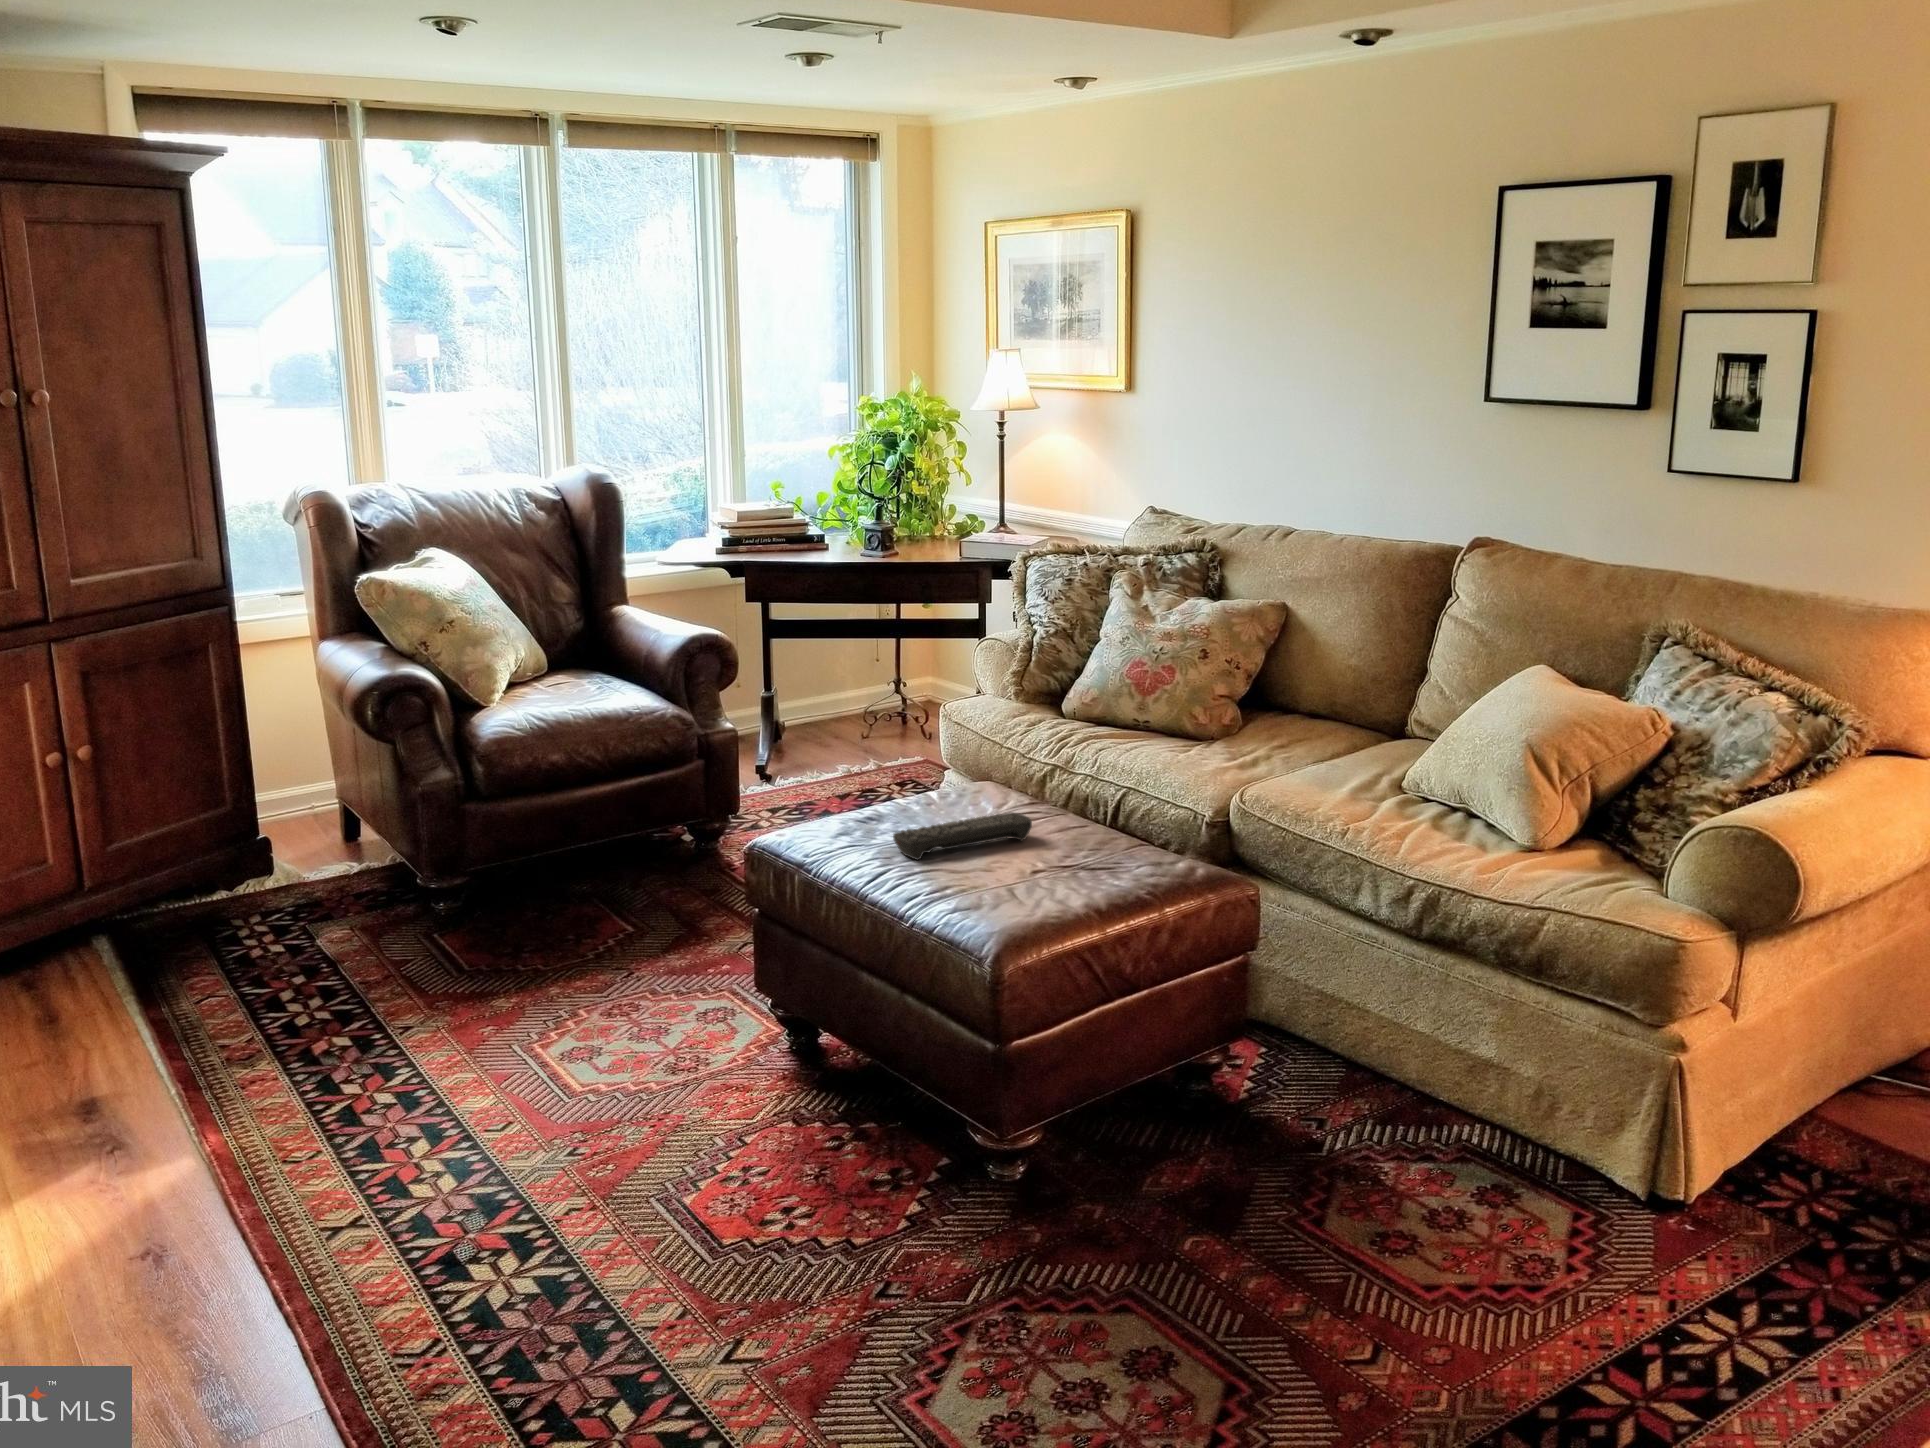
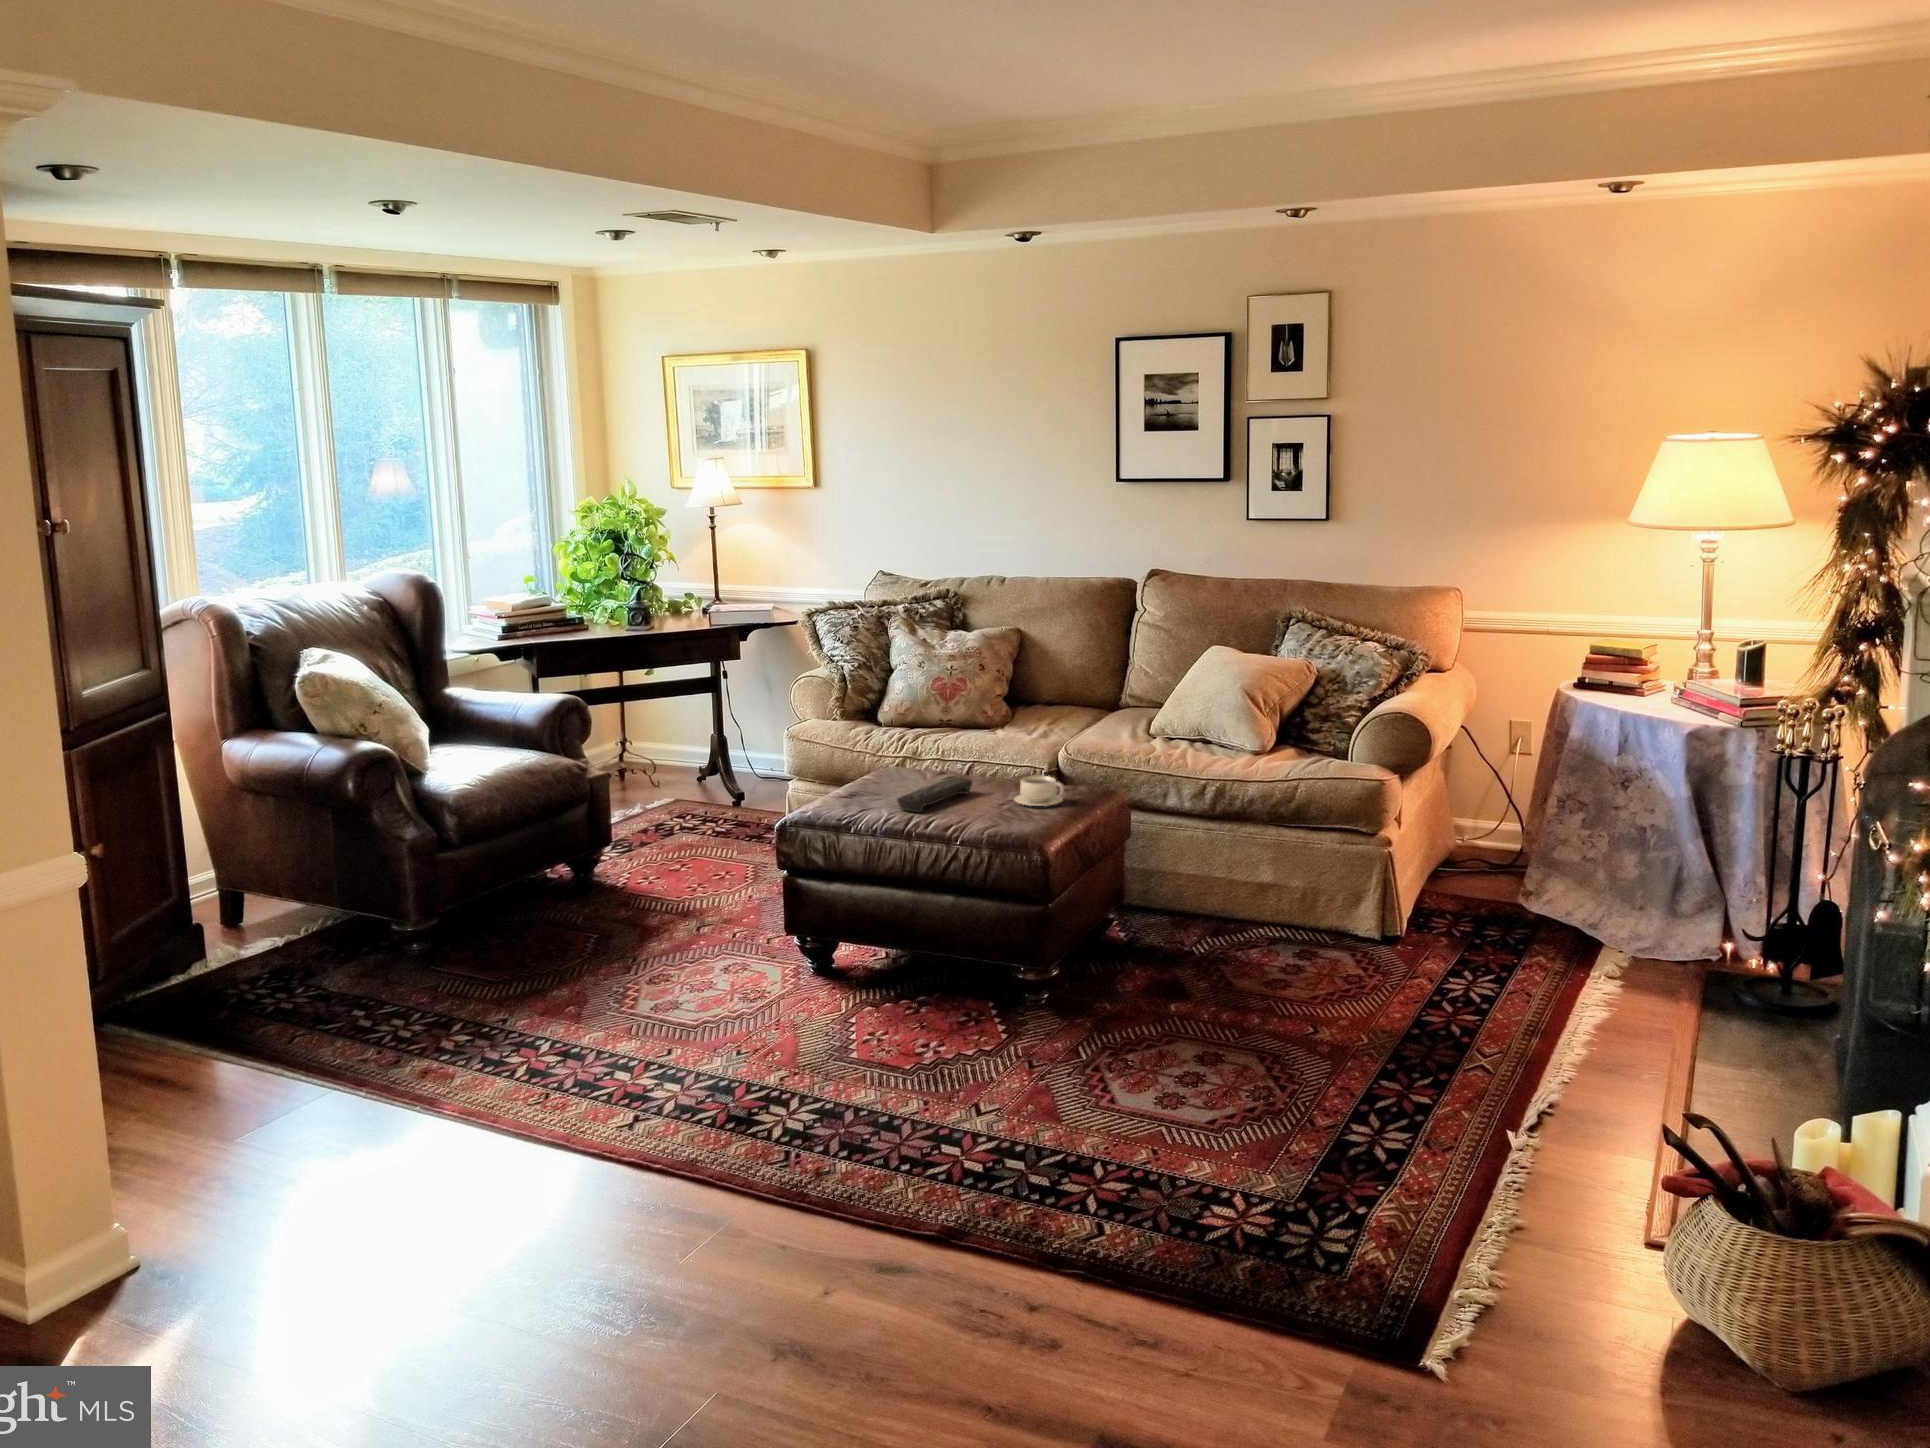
teacup: none [1066,831,1140,882] -> present [1014,776,1064,806]

